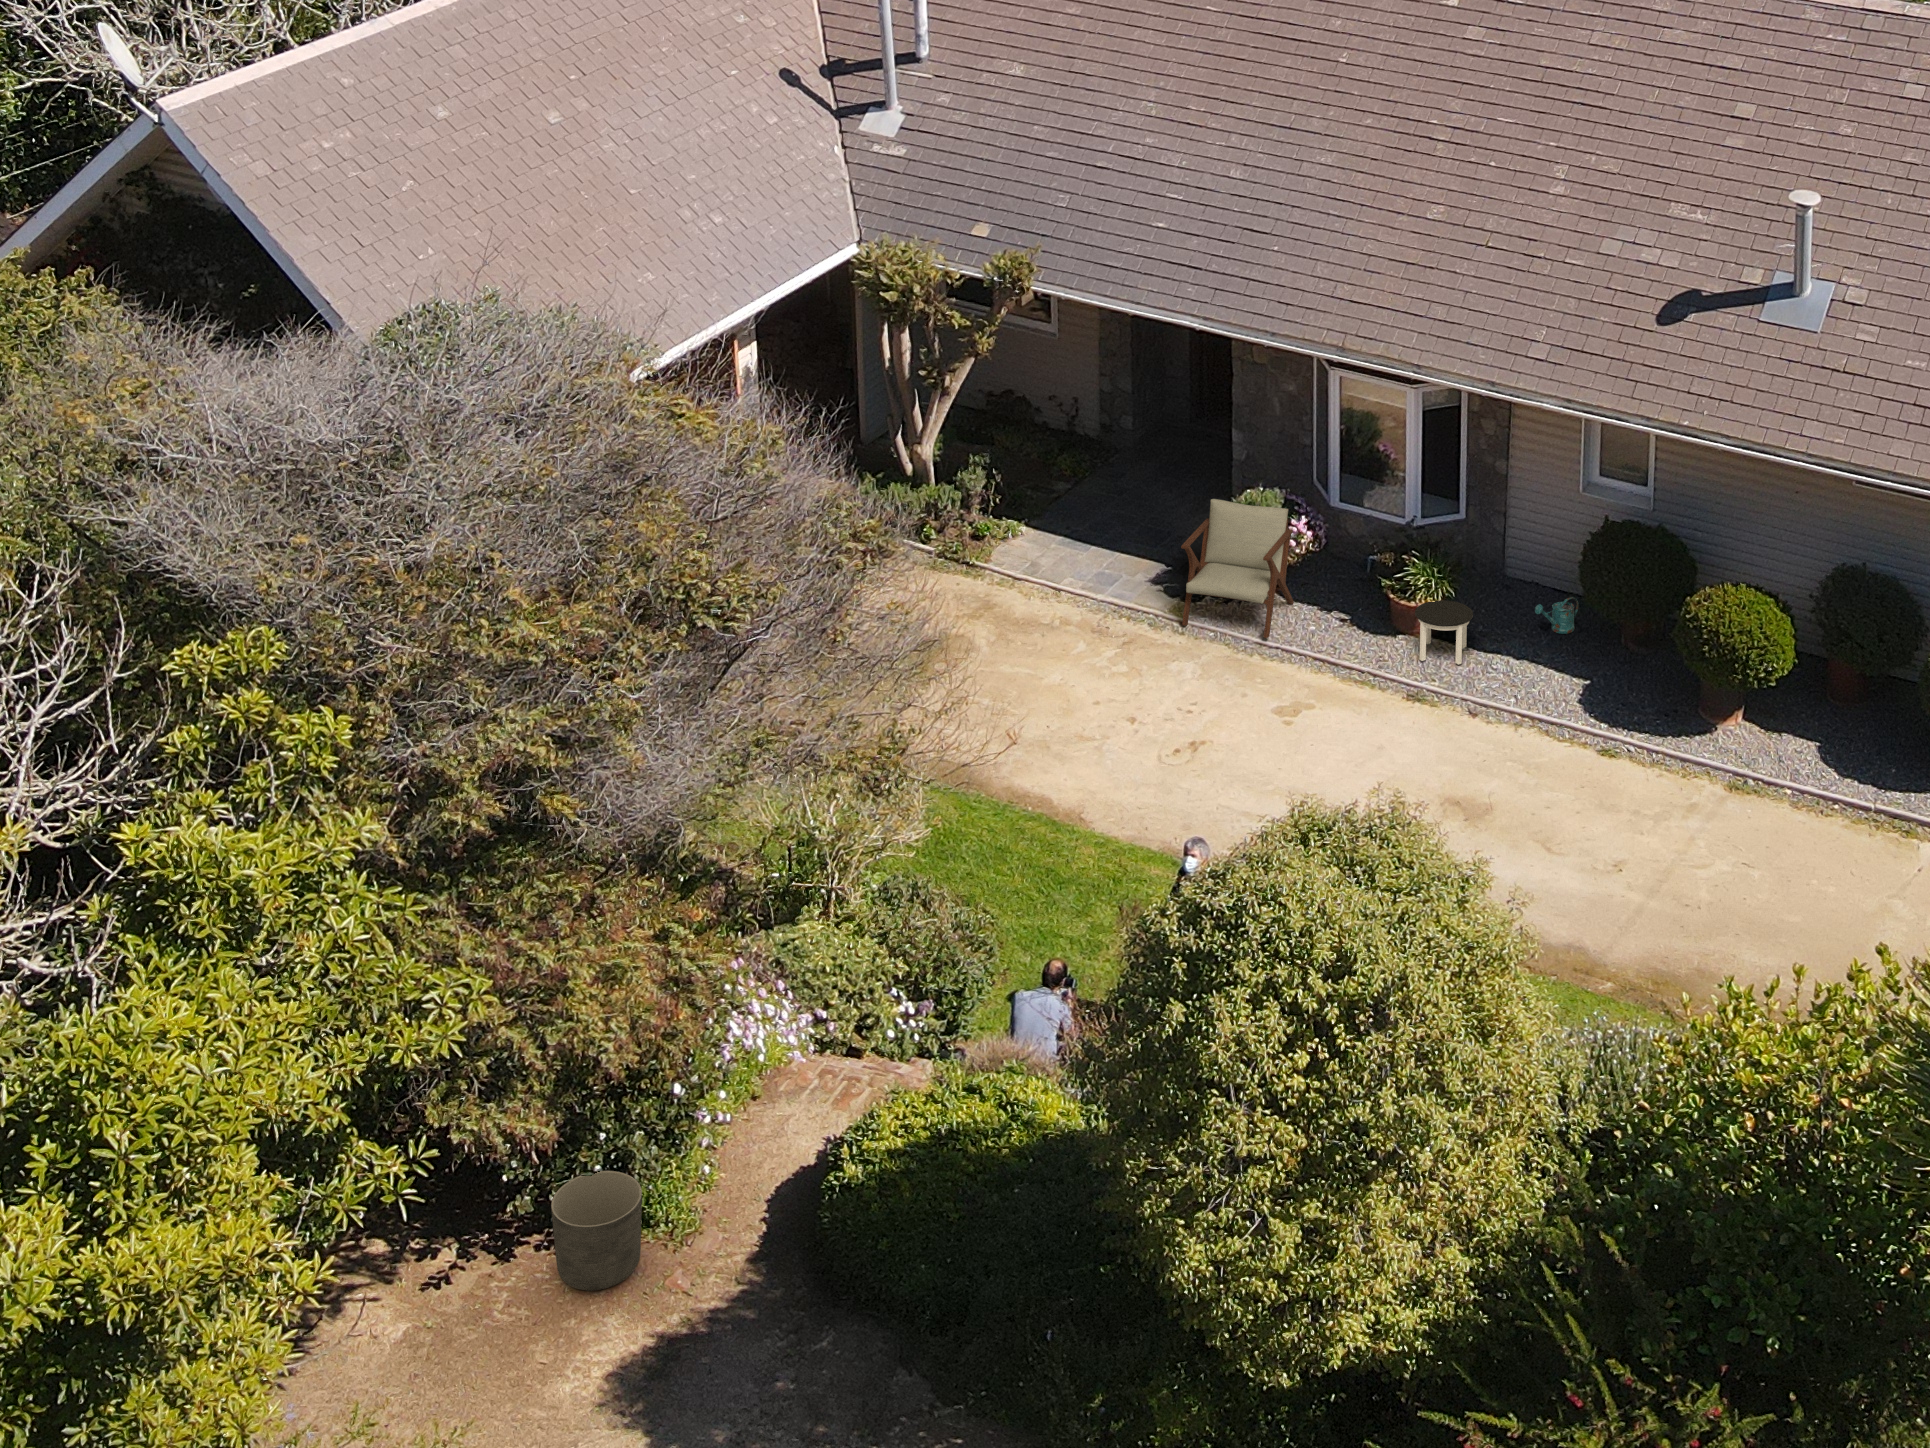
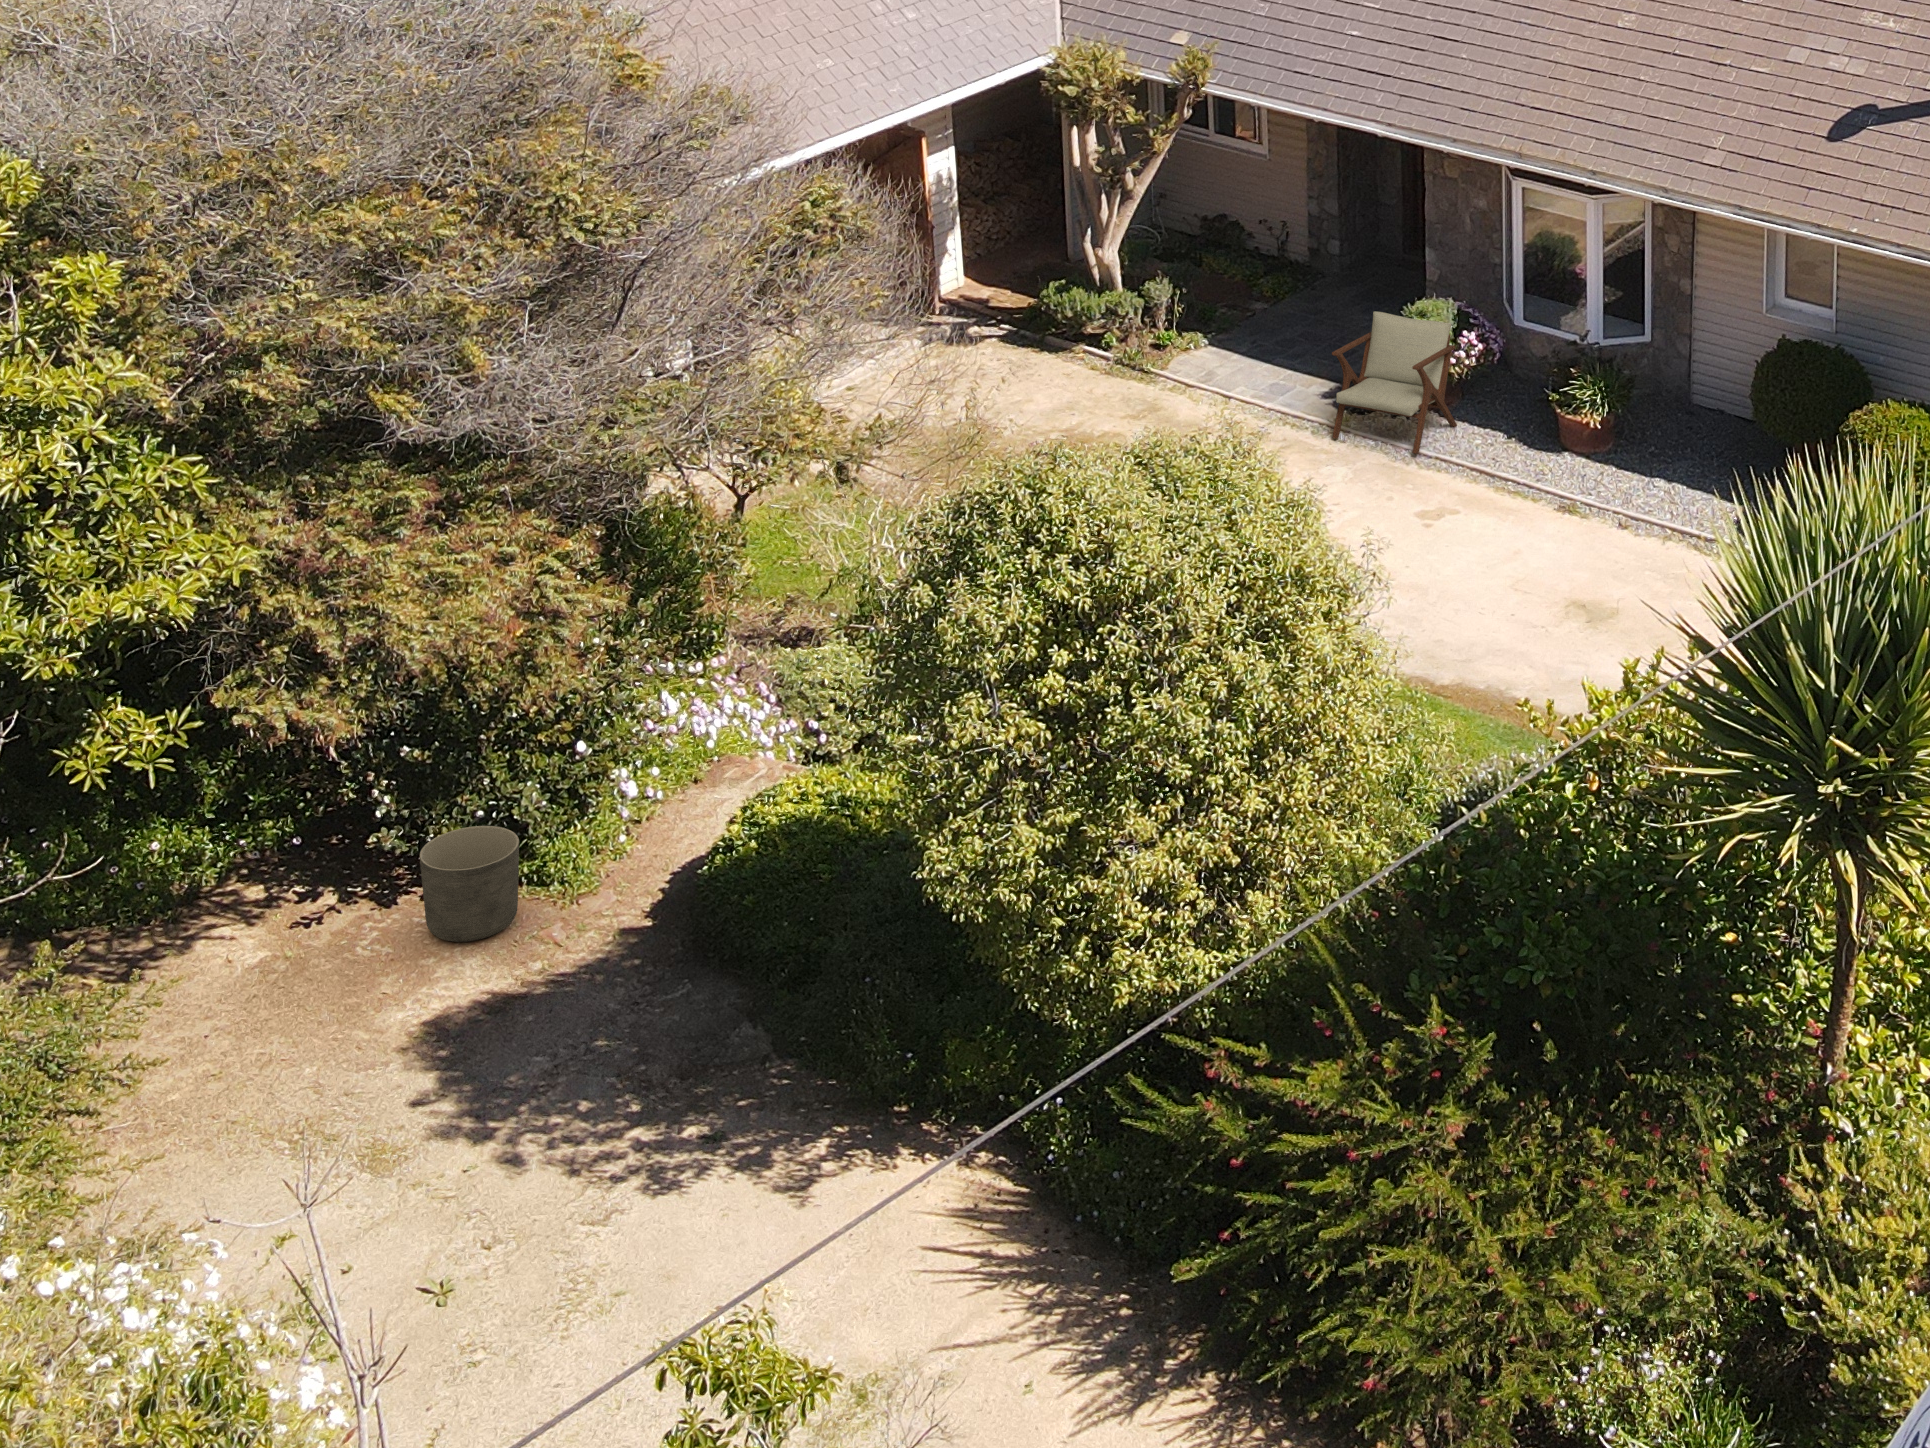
watering can: present [1535,597,1579,634] -> none [1702,431,1753,469]
round table: present [1415,600,1473,665] -> none [1569,424,1630,489]

